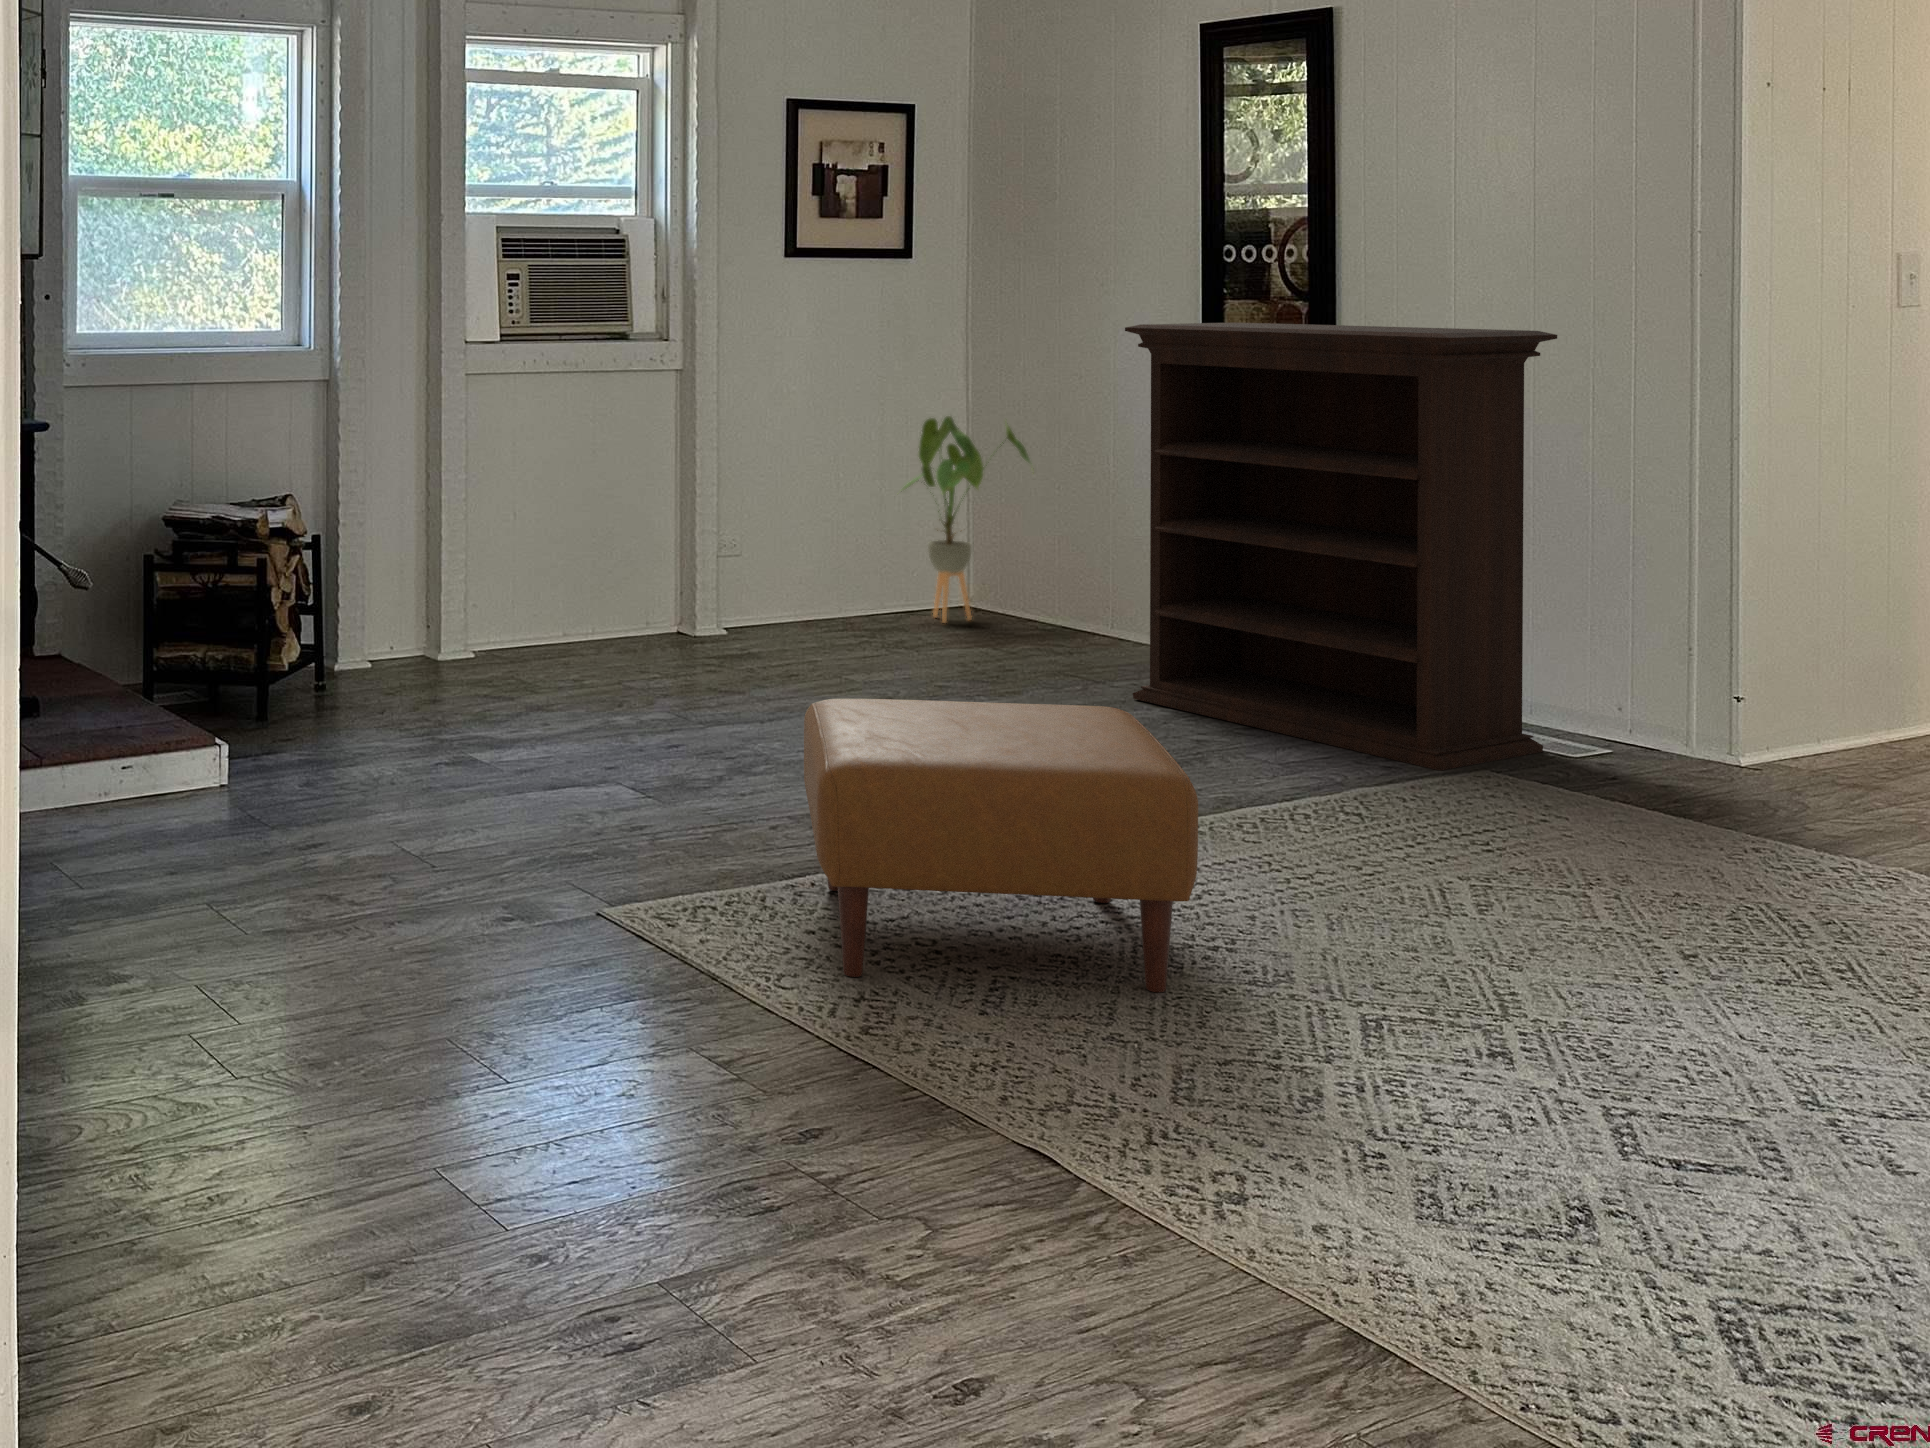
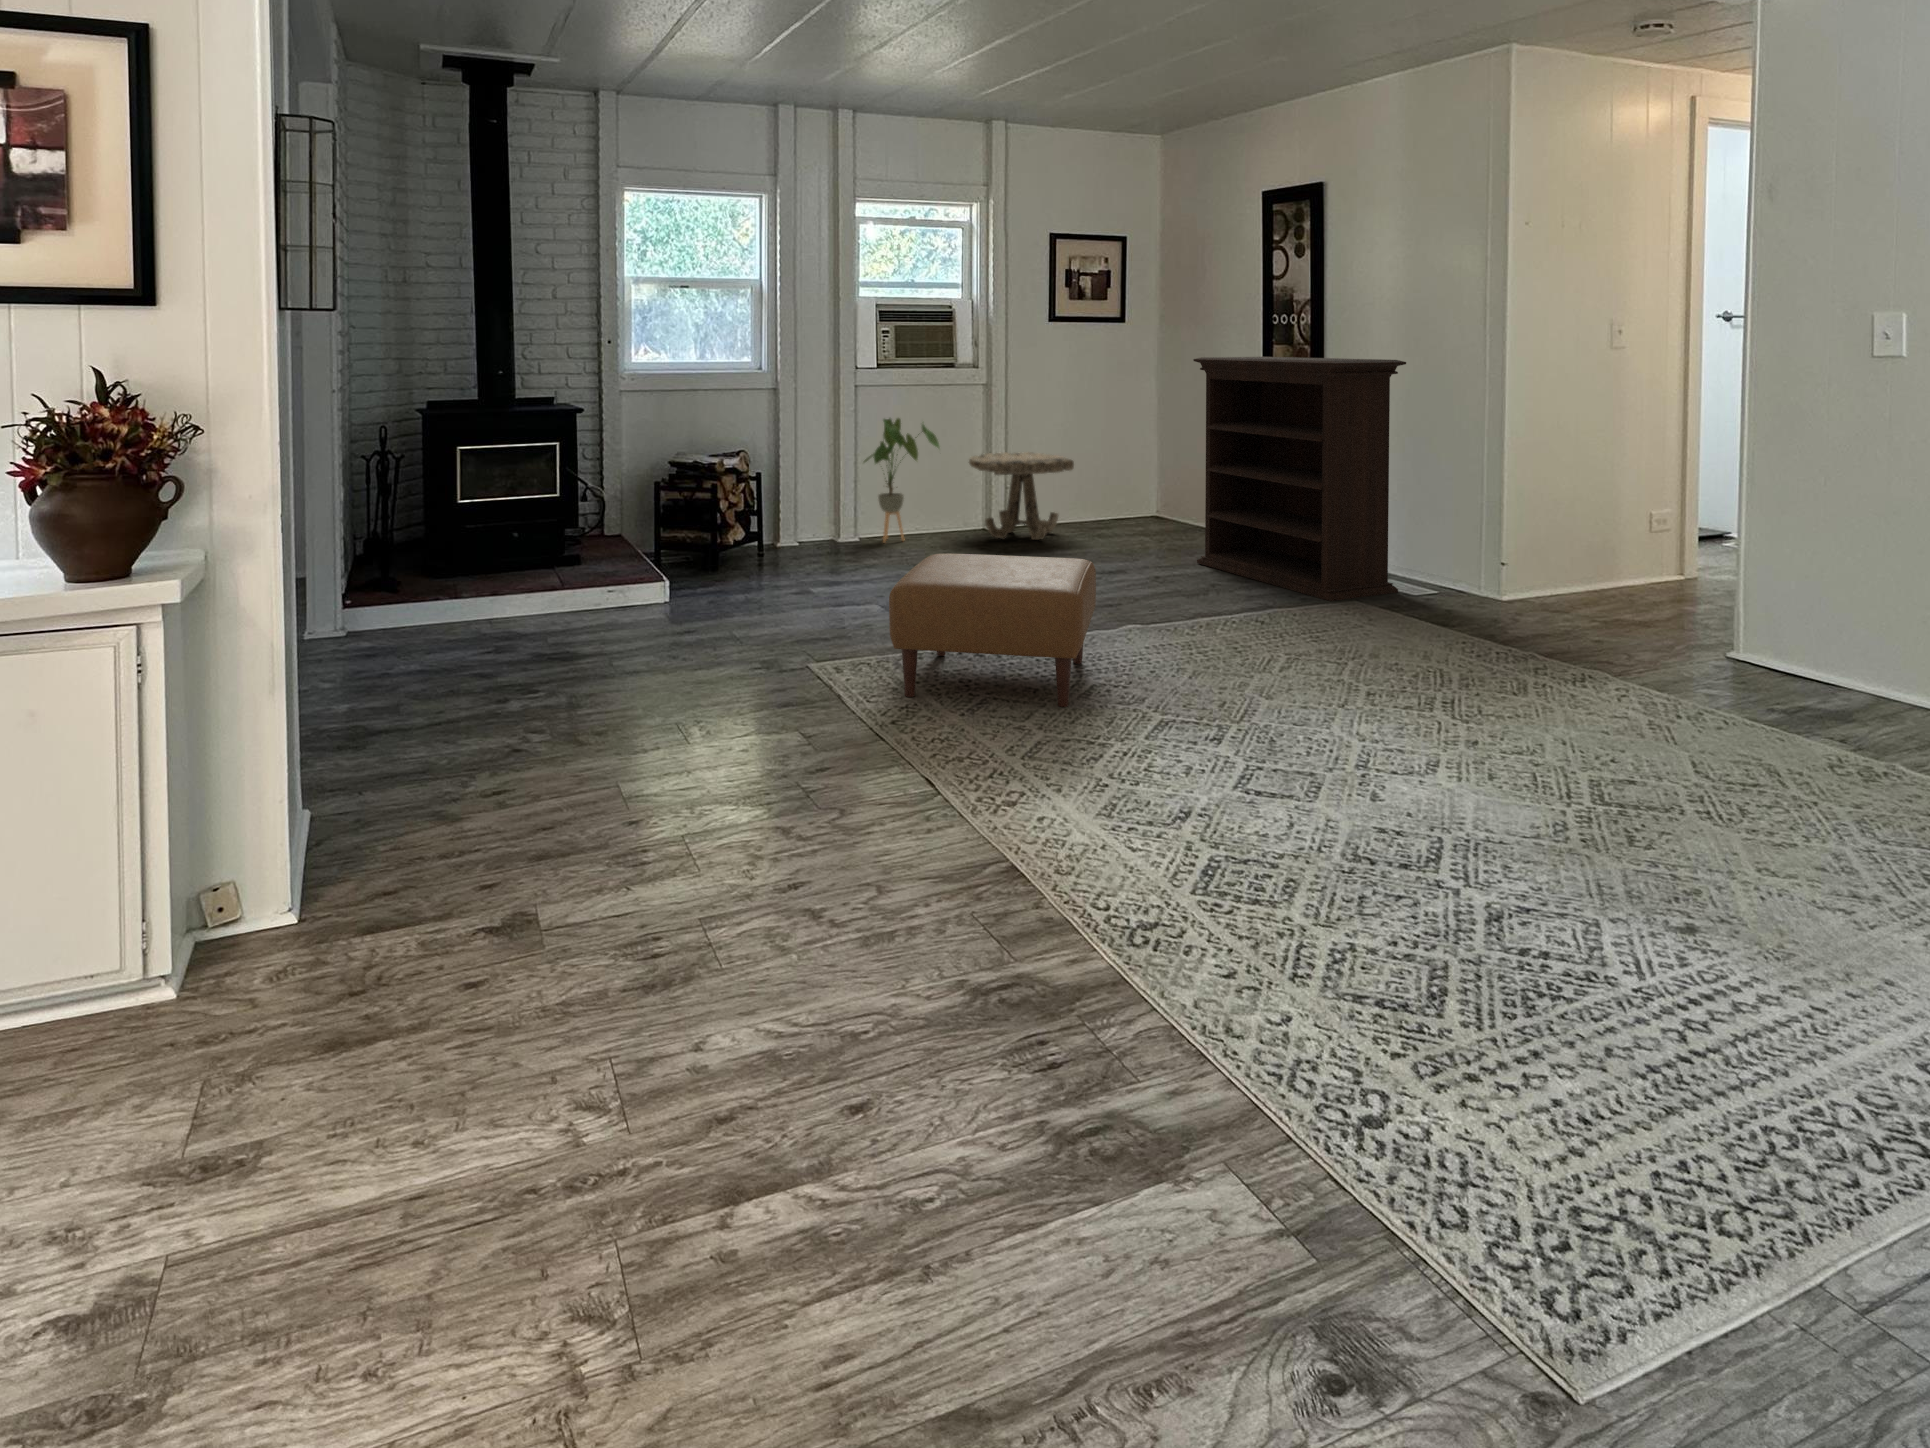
house plant: present [904,416,1030,622] -> present [864,418,939,542]
side table: none [667,494,868,656] -> present [969,452,1074,540]

